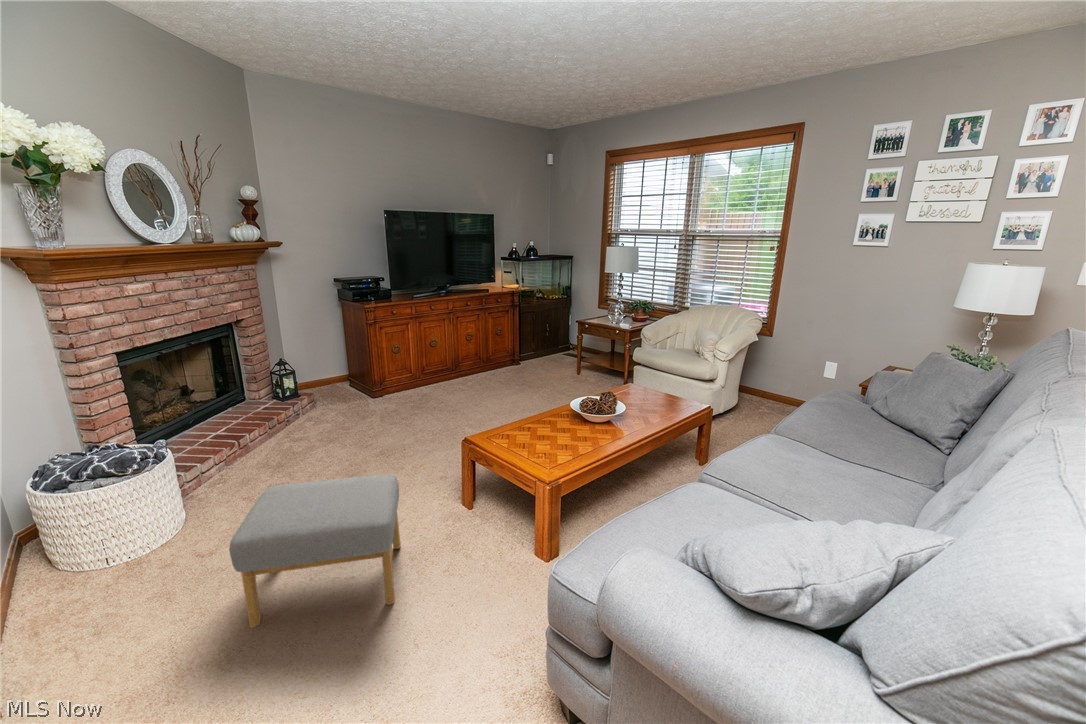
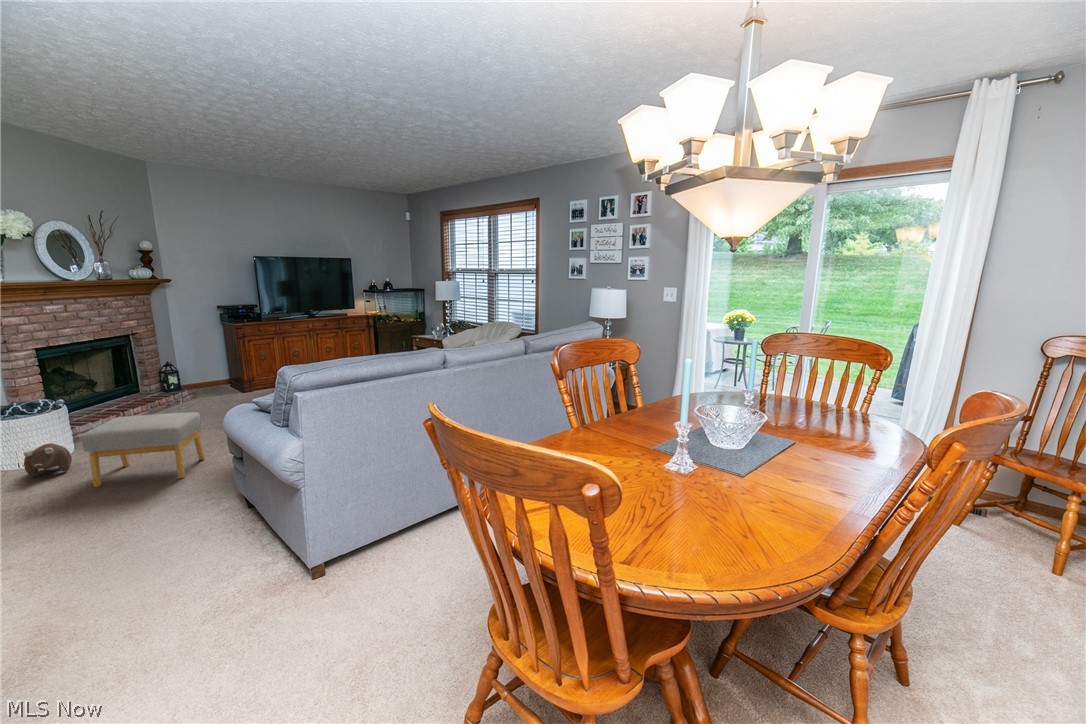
plush toy: none [124,530,196,592] -> present [23,443,72,477]

